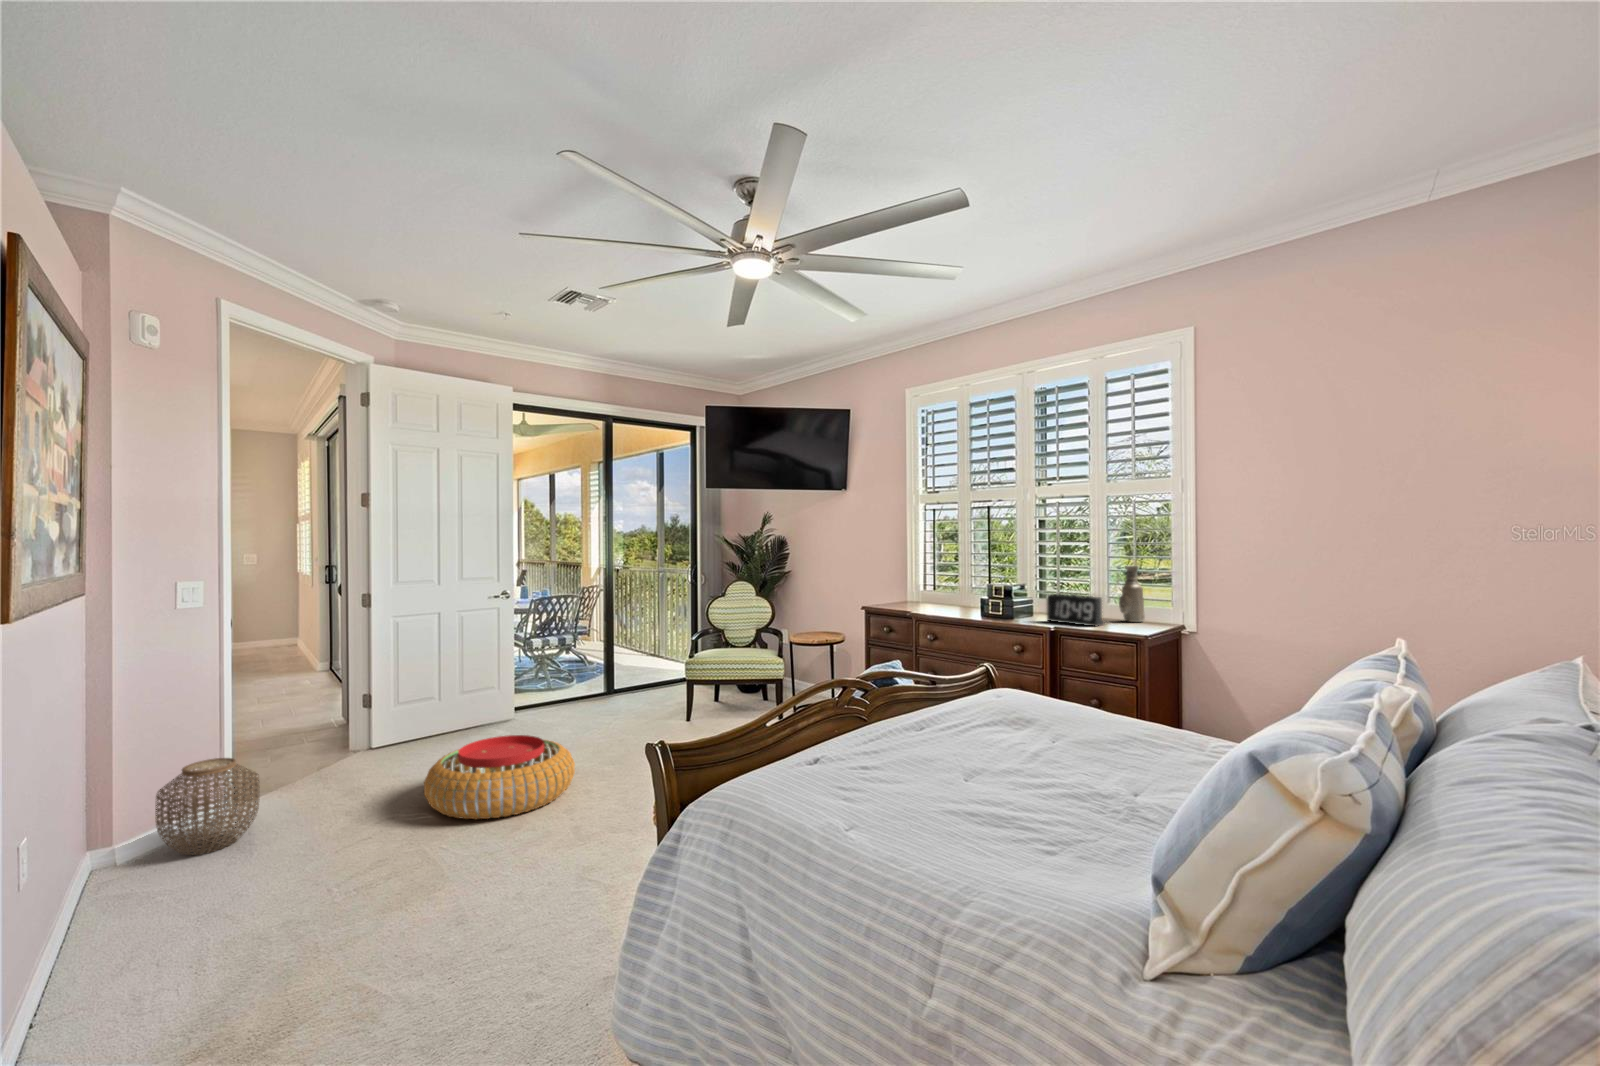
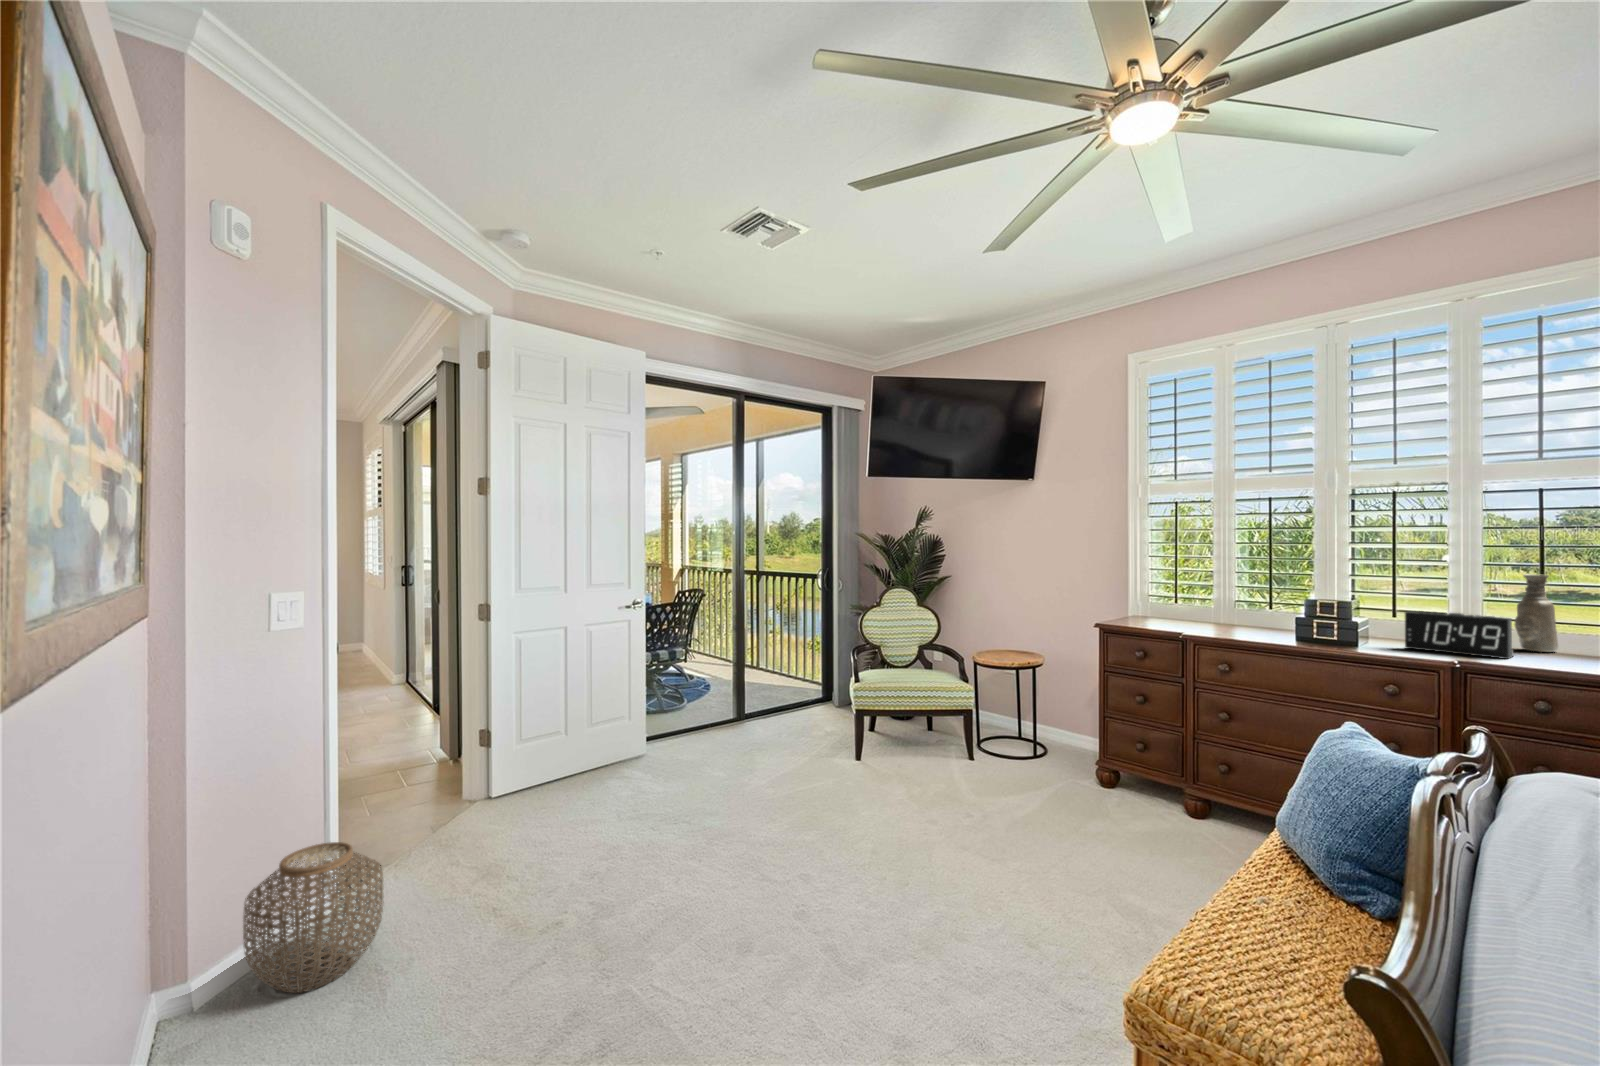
pouf: present [424,735,575,819] -> none [594,795,785,927]

